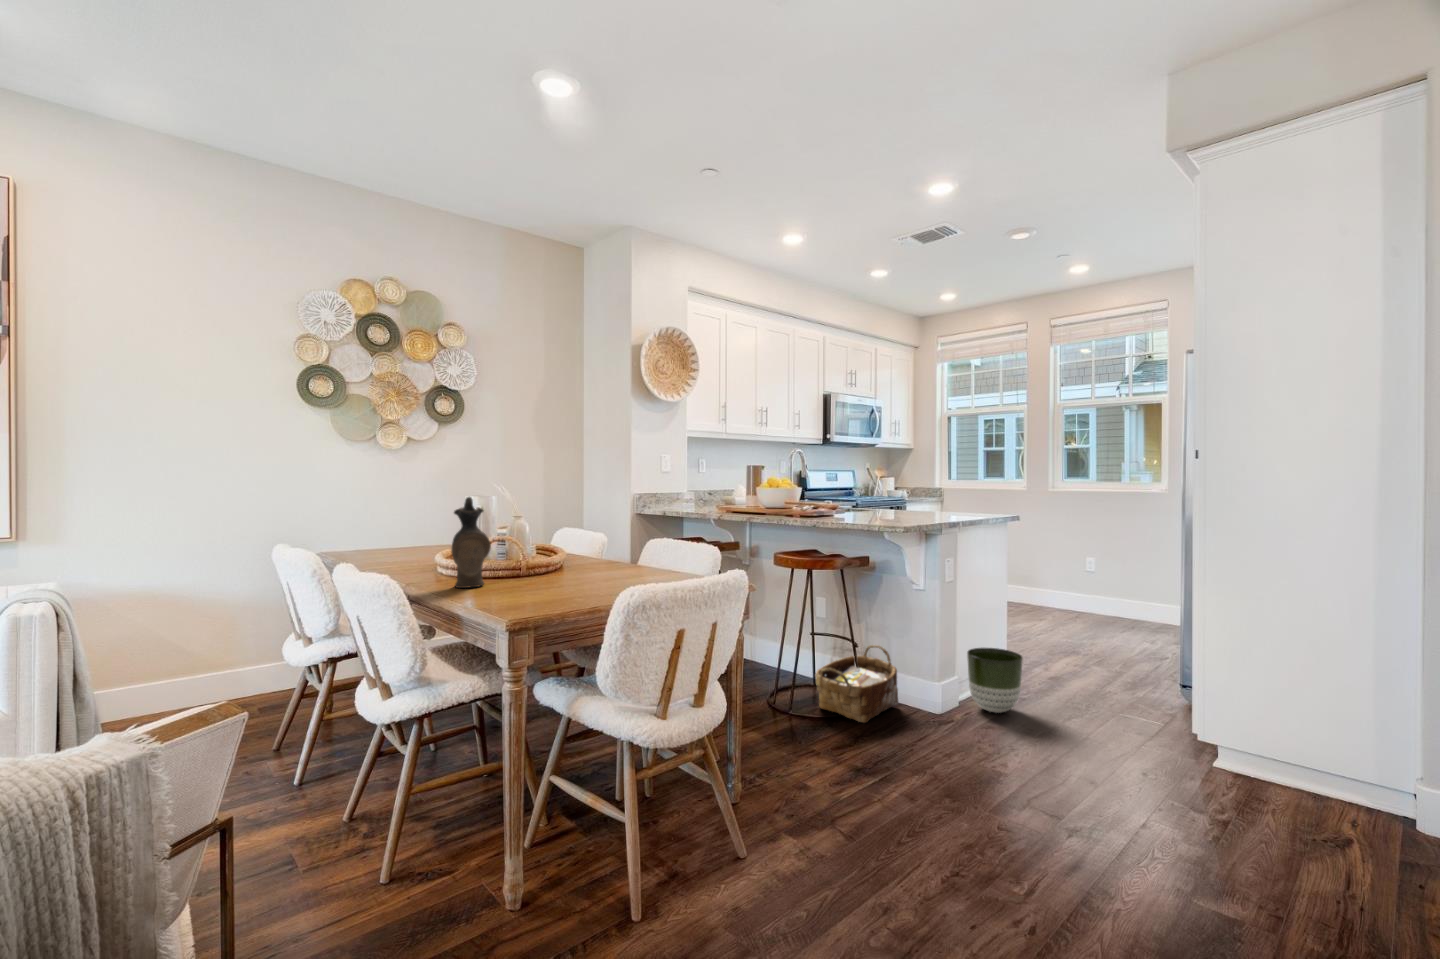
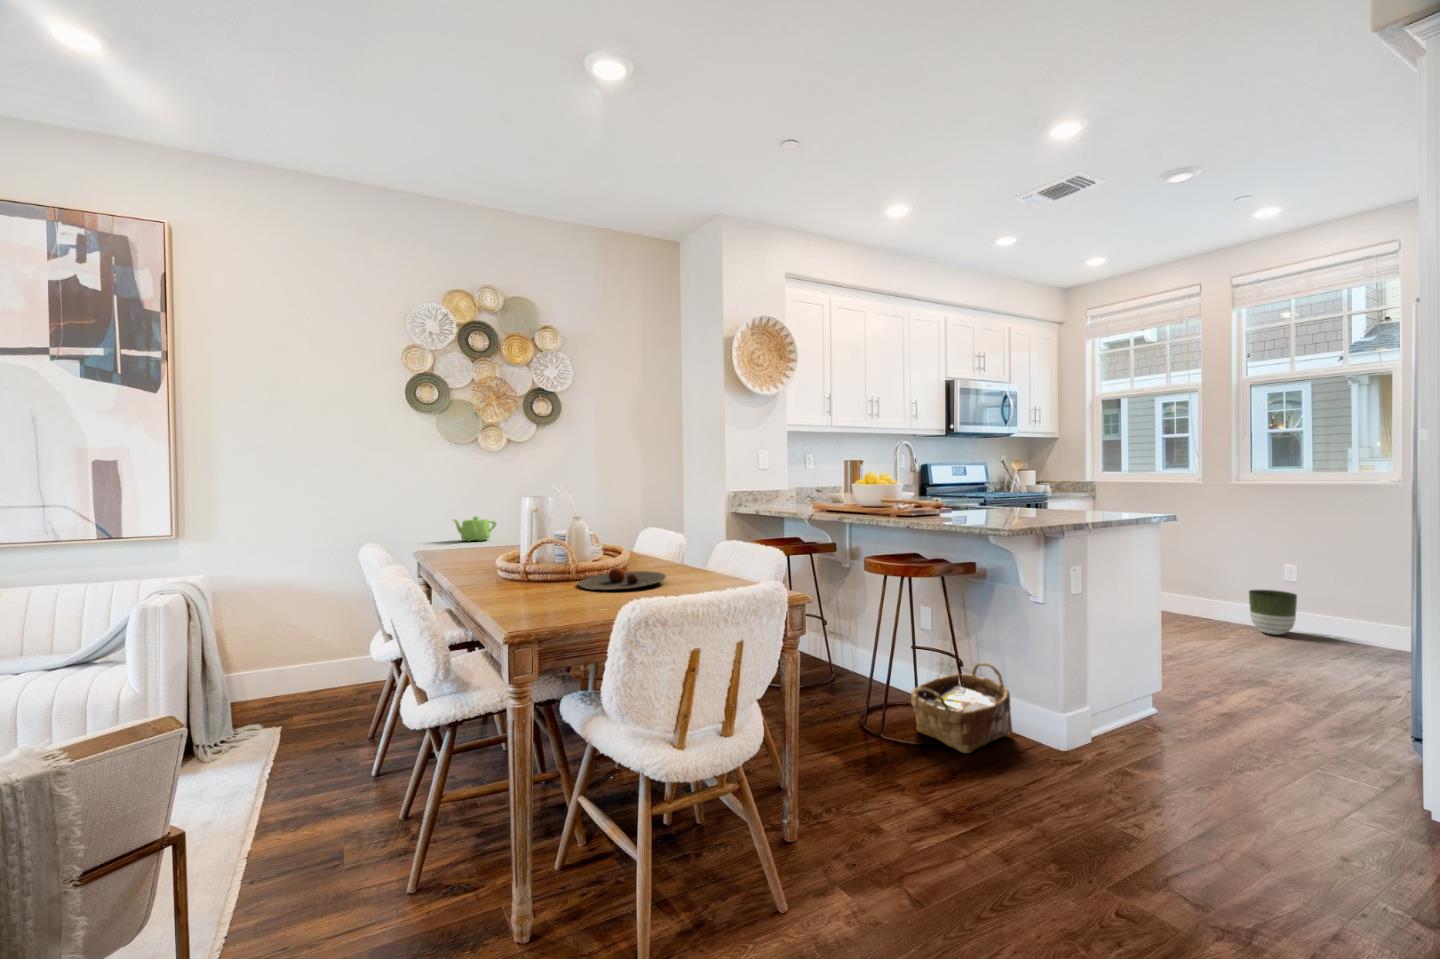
ceramic pitcher: present [451,497,491,588] -> none [494,497,533,591]
teapot: none [342,518,393,544] -> present [454,516,496,541]
plate: none [531,565,614,585] -> present [578,568,666,590]
planter: present [967,648,1023,713] -> present [1249,590,1297,635]

